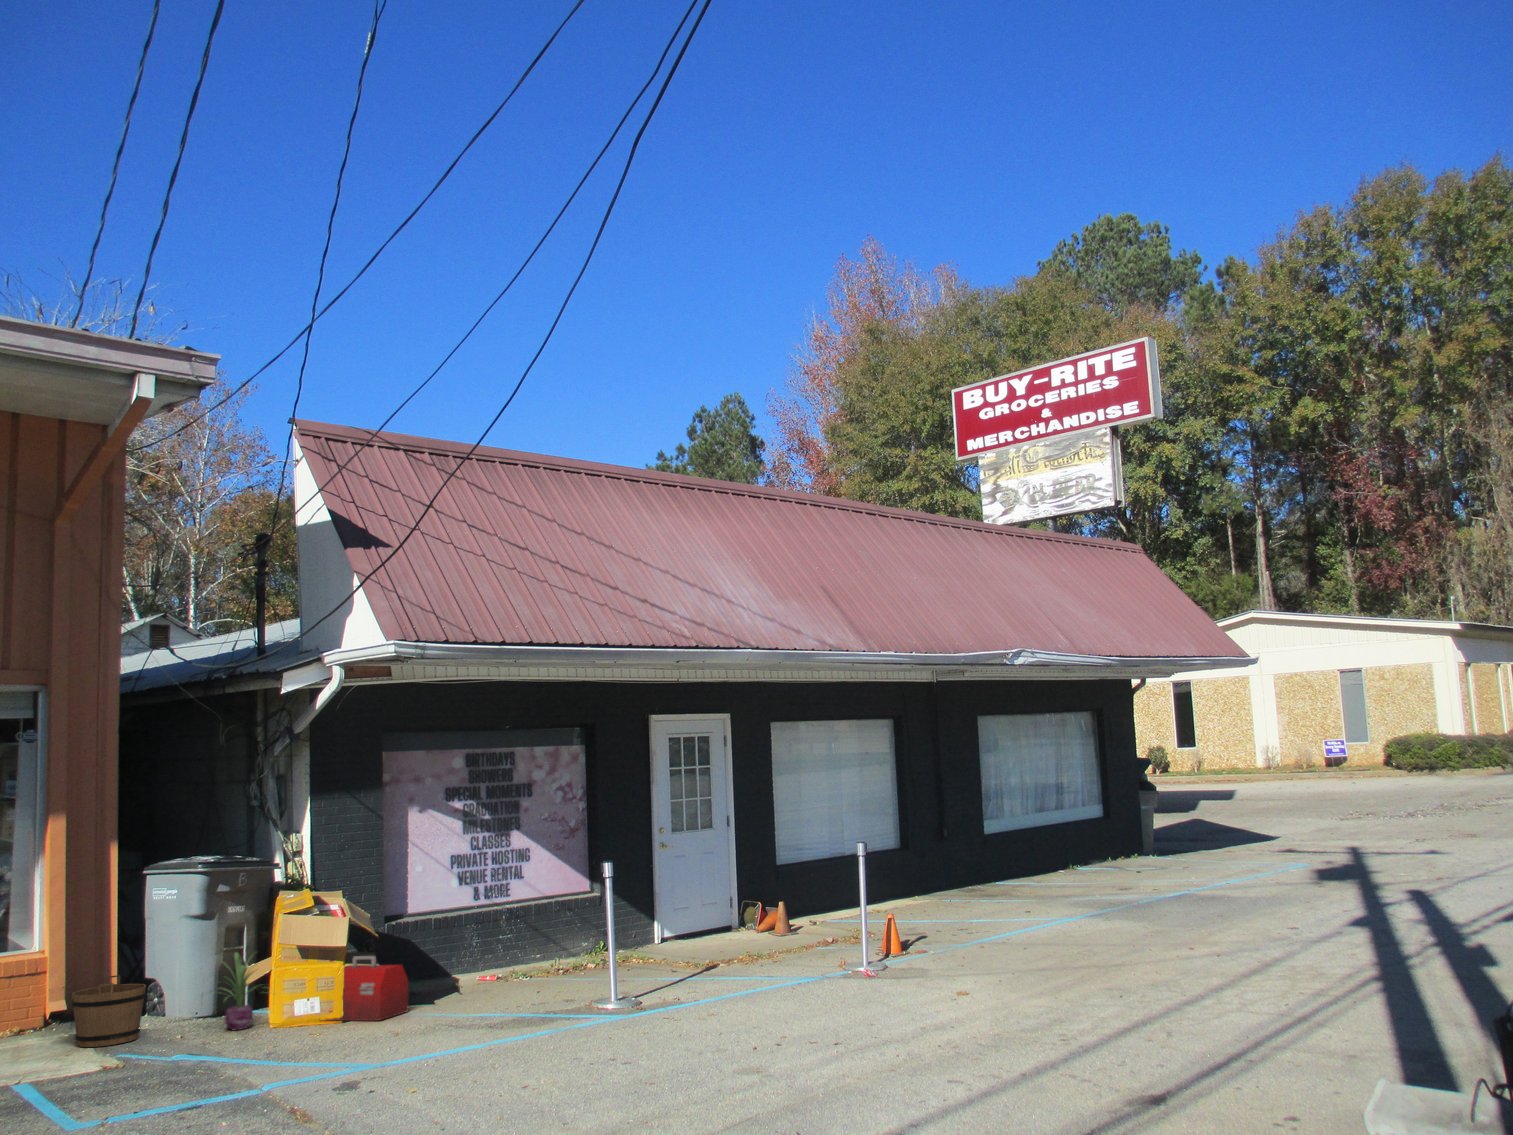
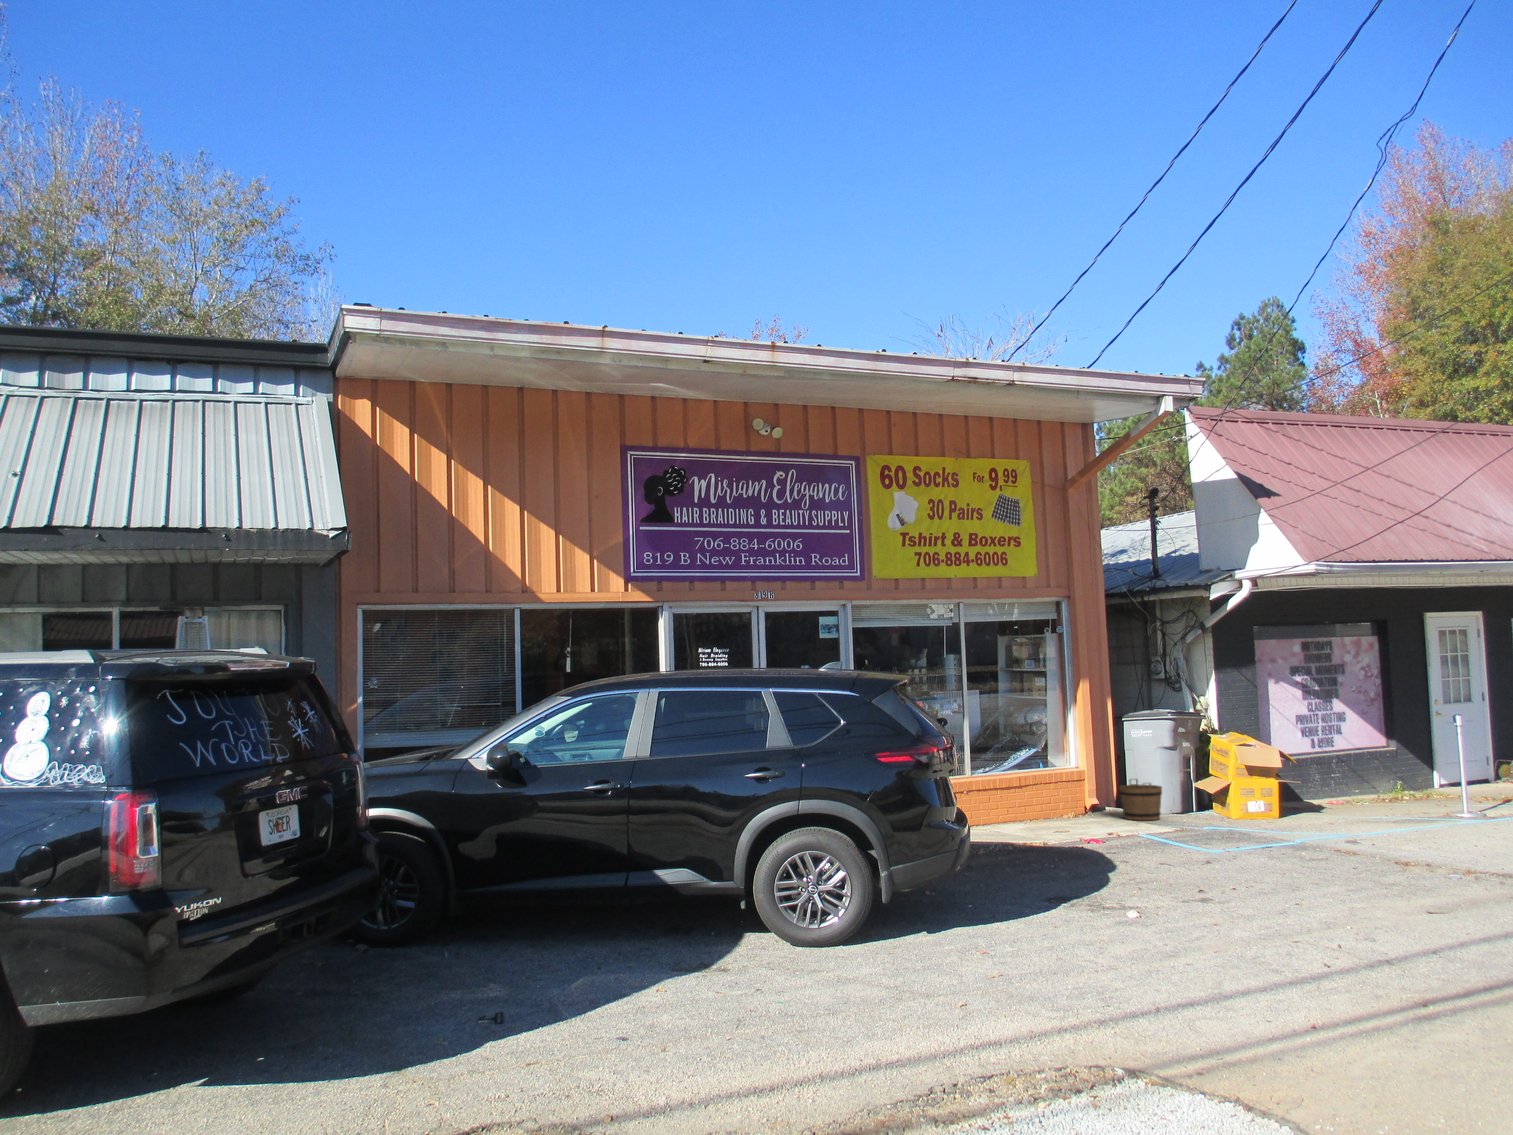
decorative plant: present [224,952,256,1030] -> none [1192,769,1247,819]
toolbox: present [325,956,409,1021] -> none [1269,778,1329,820]

